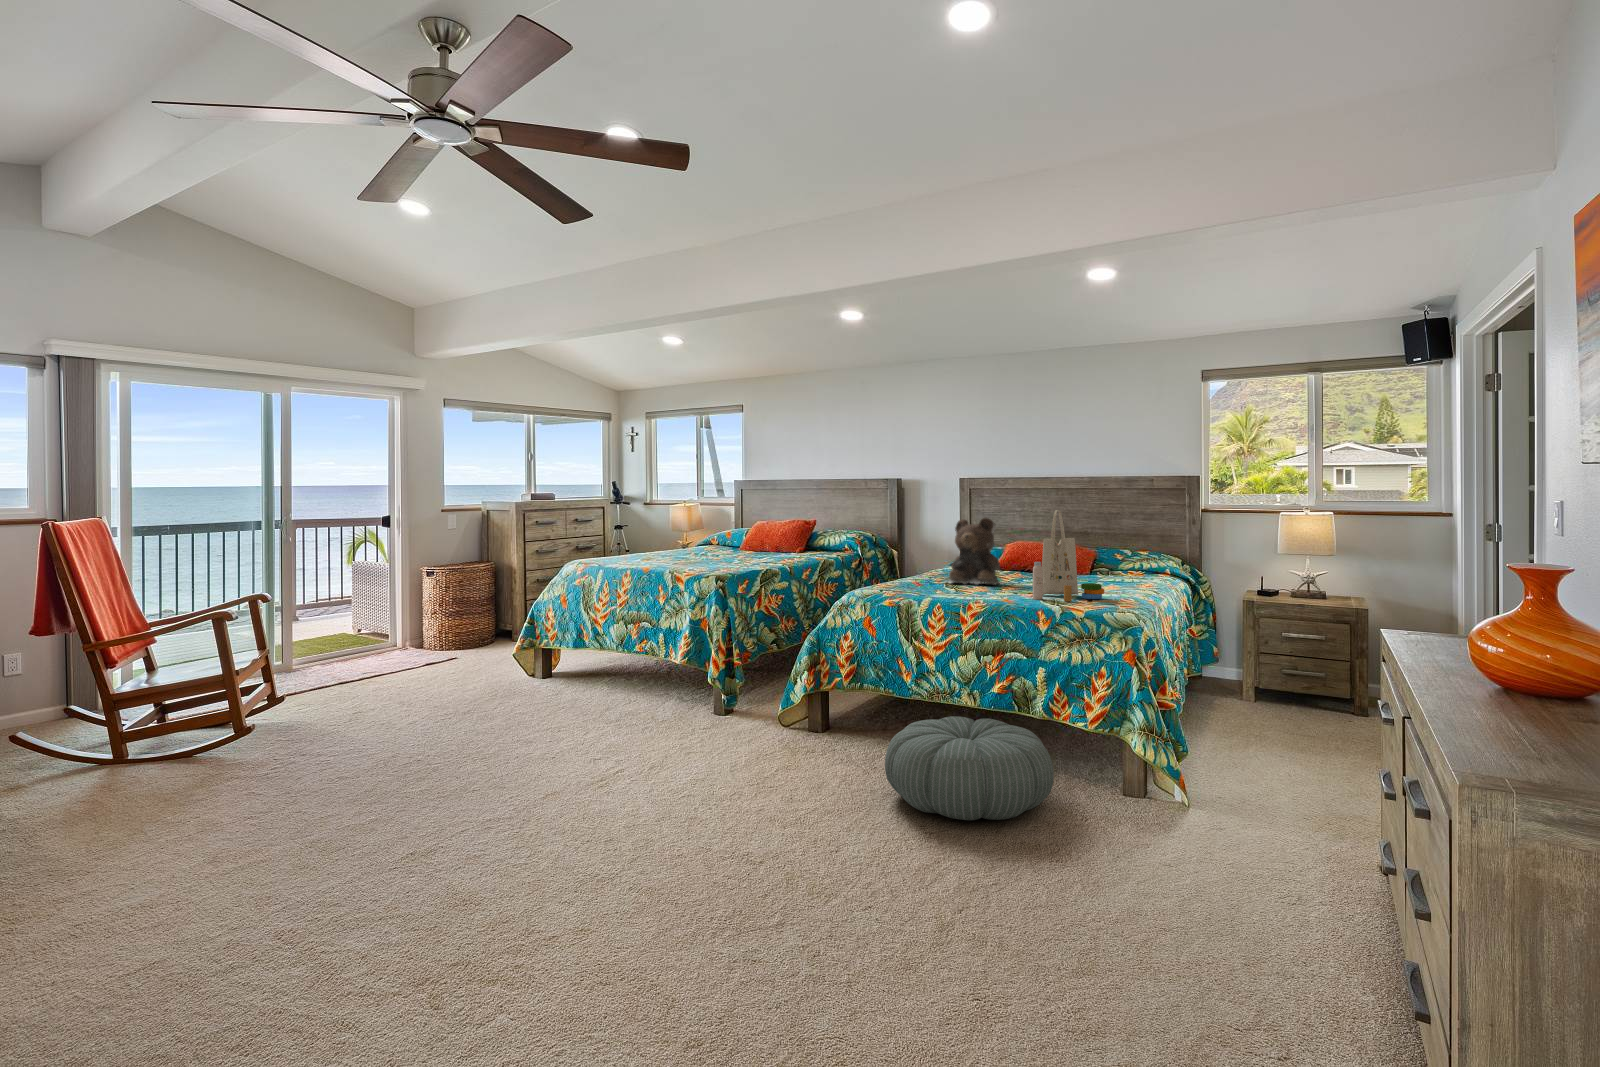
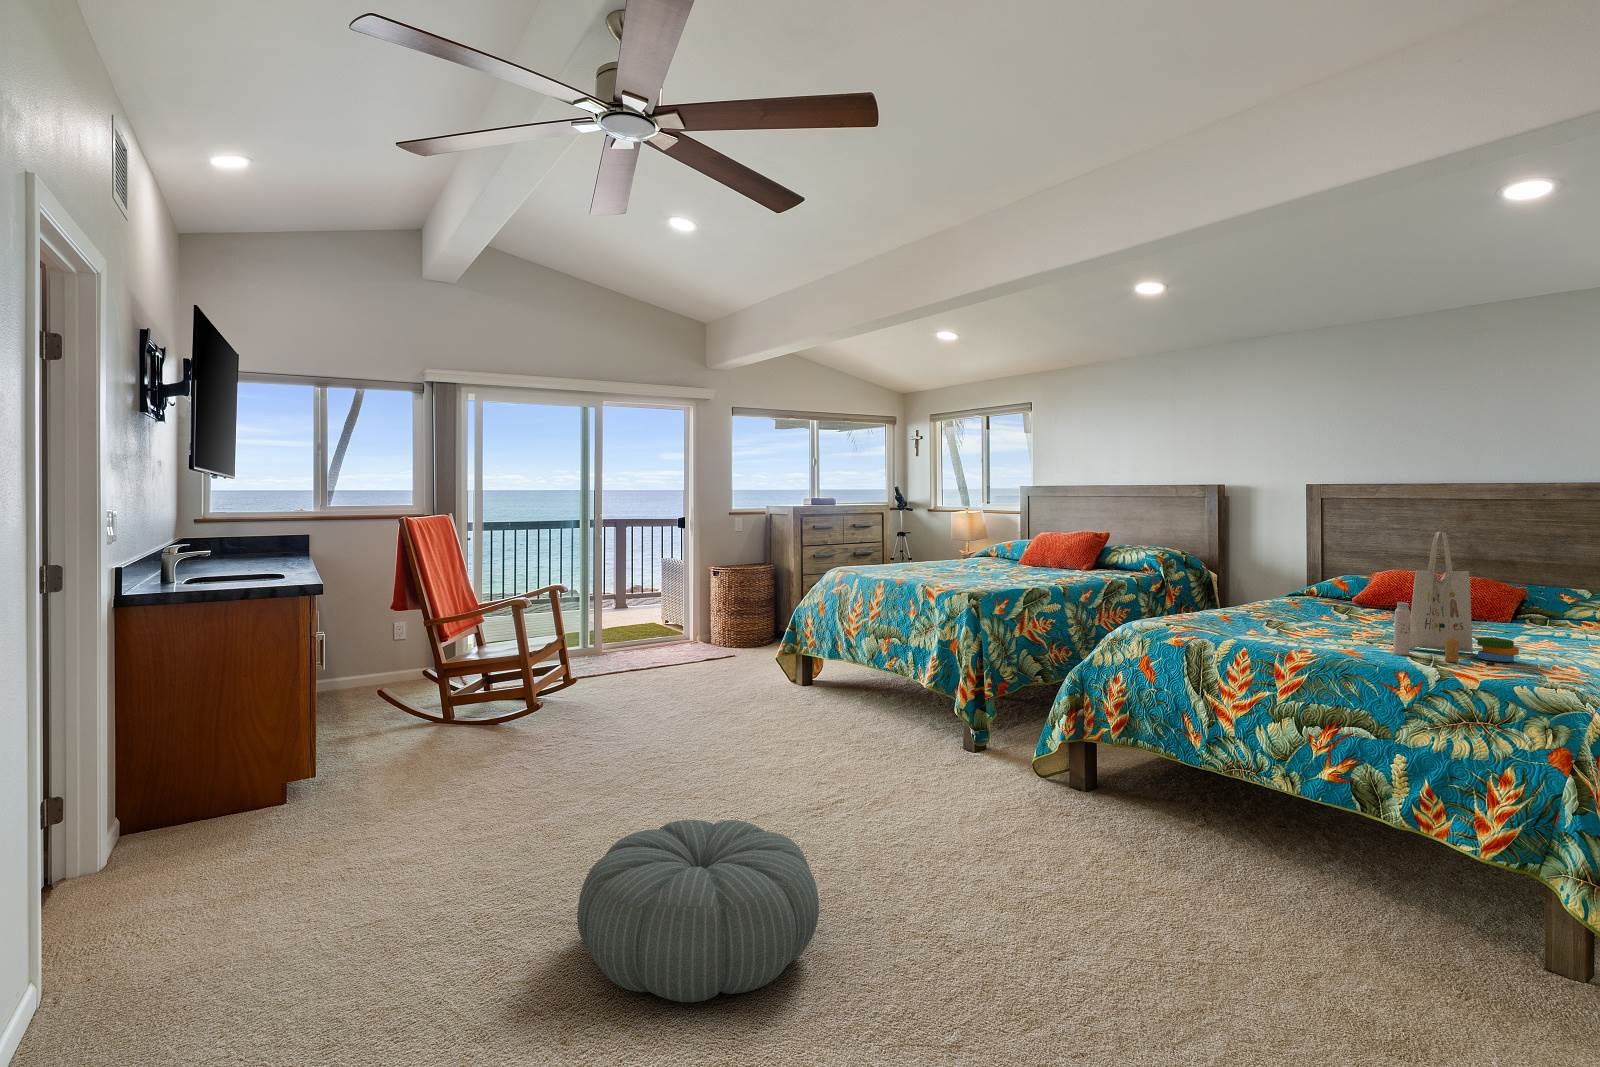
teddy bear: present [949,518,1000,585] -> none [1269,538,1350,628]
pouf: present [885,716,1054,820] -> present [577,820,819,1002]

